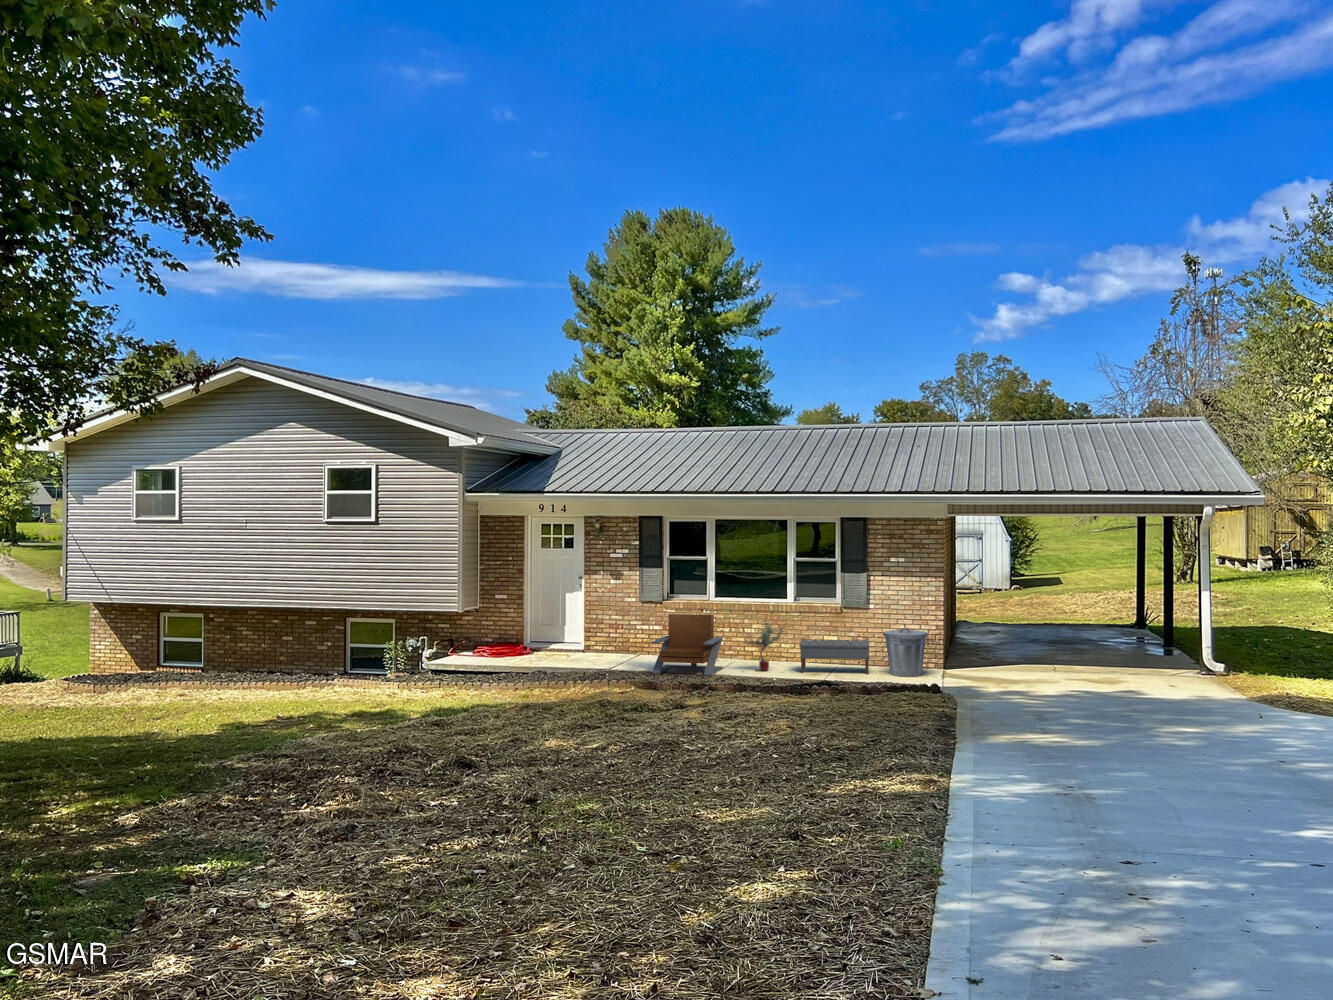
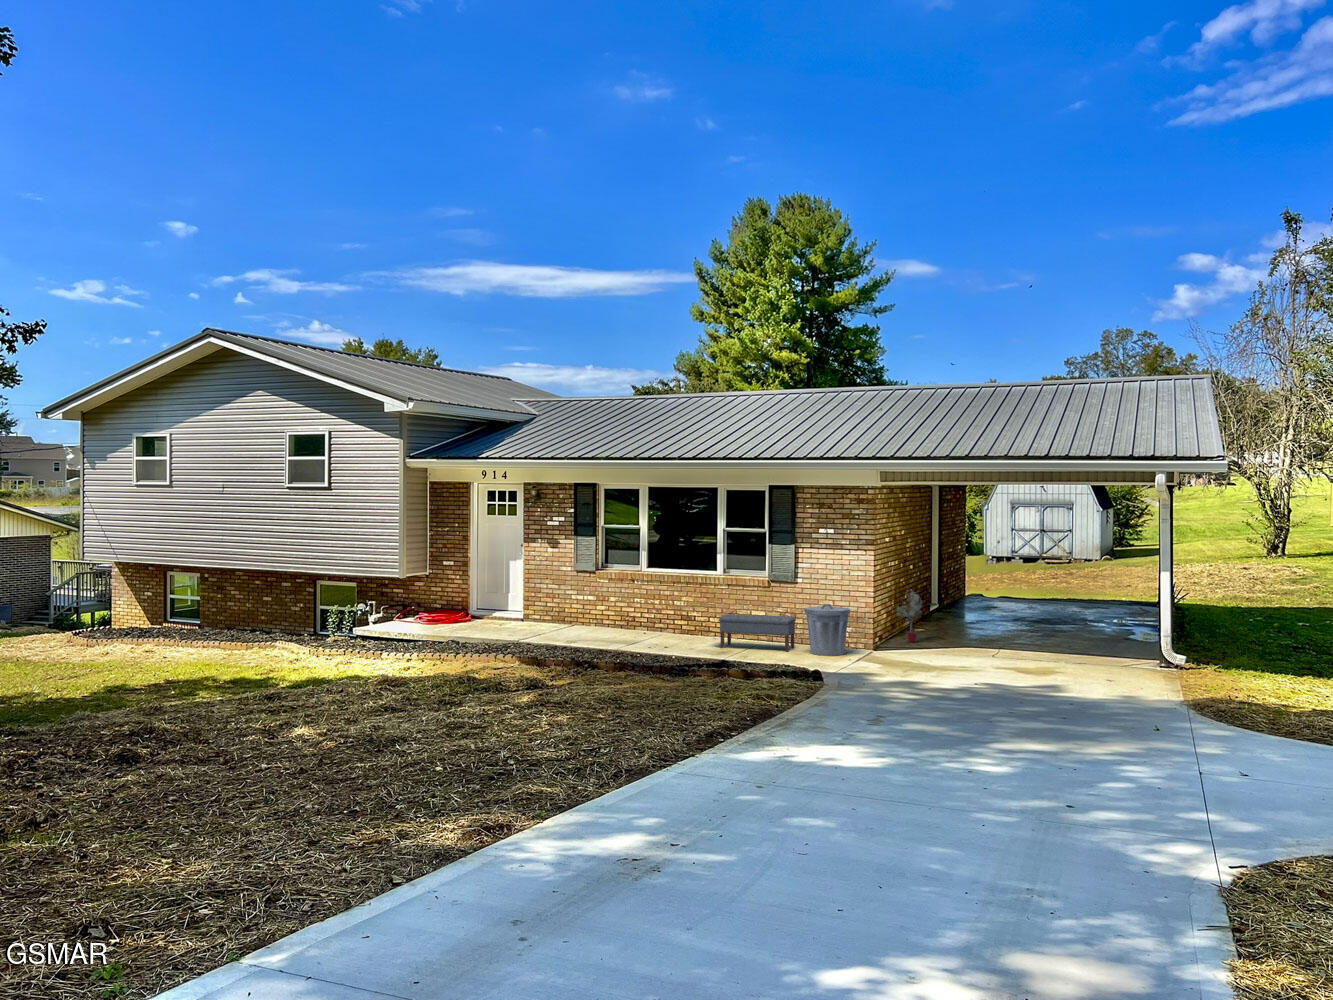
lounge chair: present [652,614,723,676] -> none [571,584,650,647]
potted tree: present [745,621,783,671] -> present [897,591,922,642]

